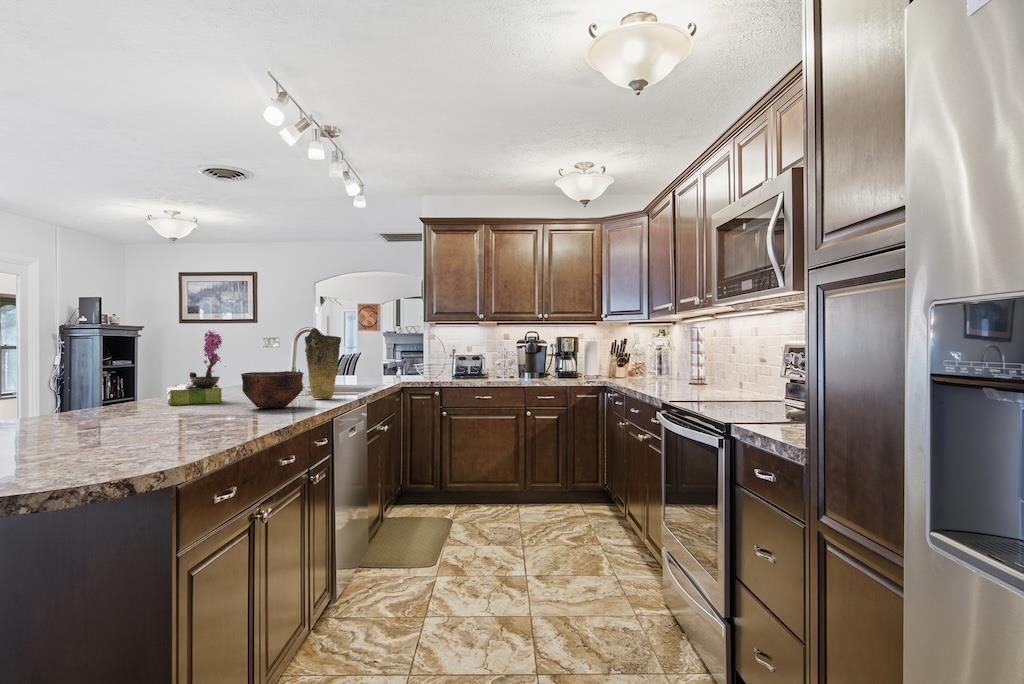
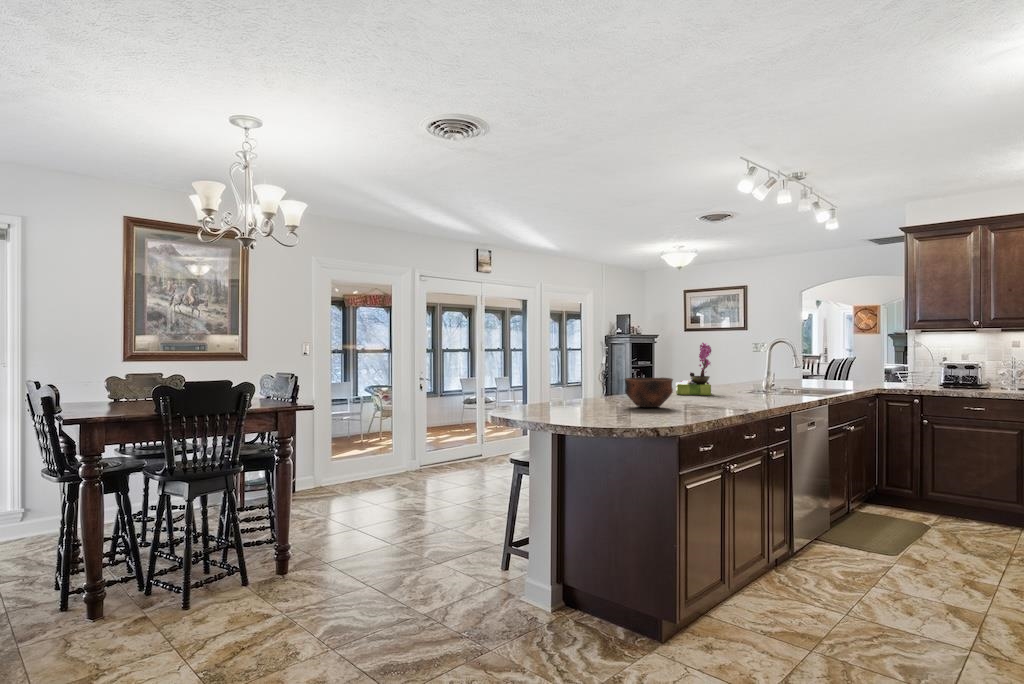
vase: present [305,328,341,398] -> none [773,340,804,397]
bowl: present [241,371,304,408] -> present [625,377,673,407]

